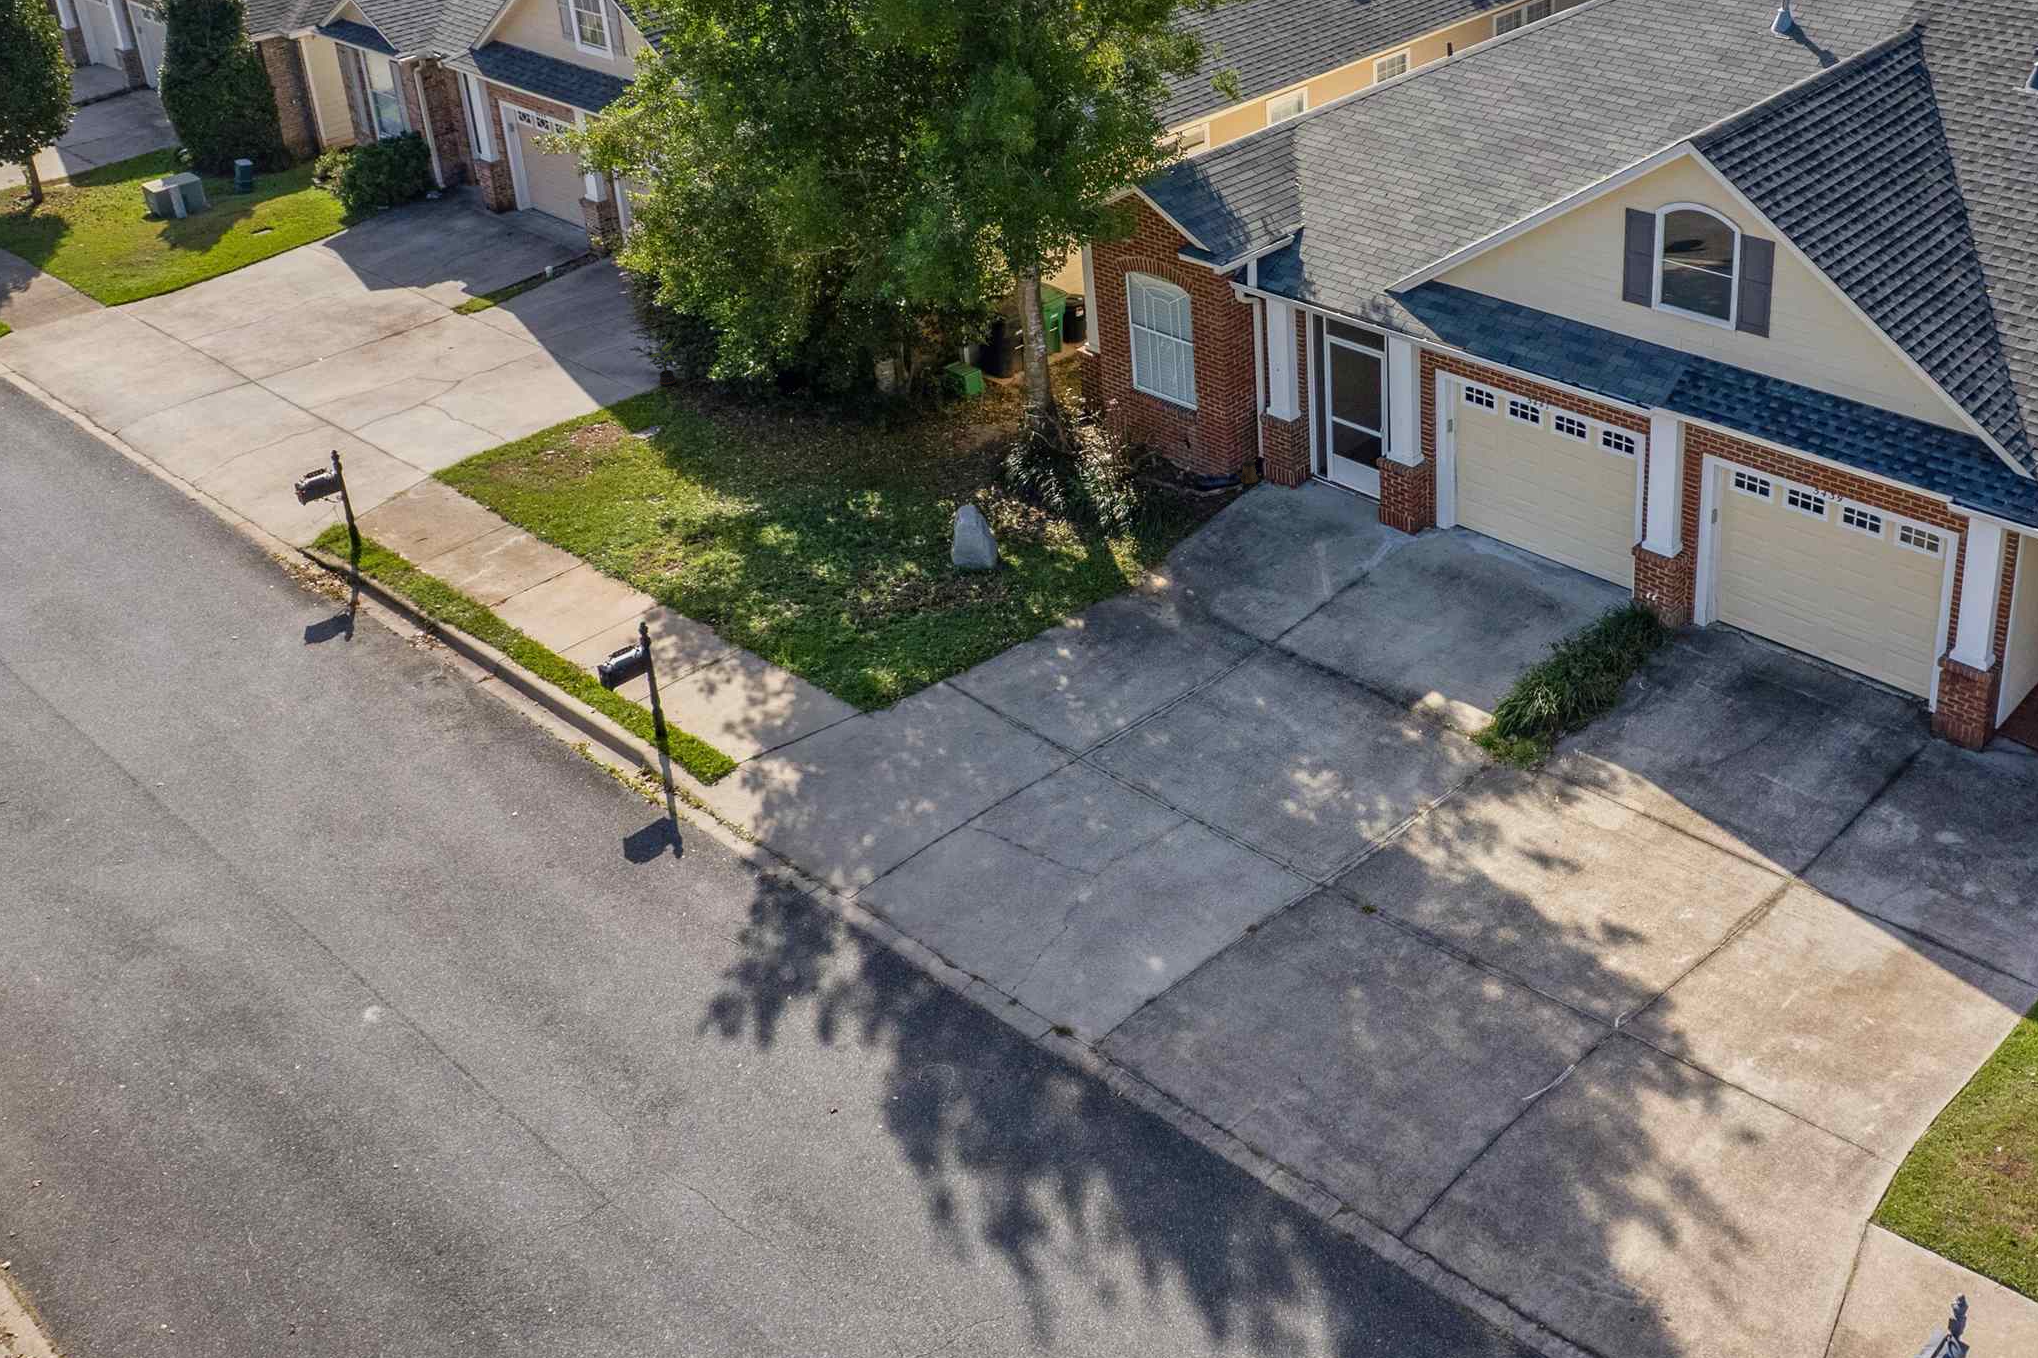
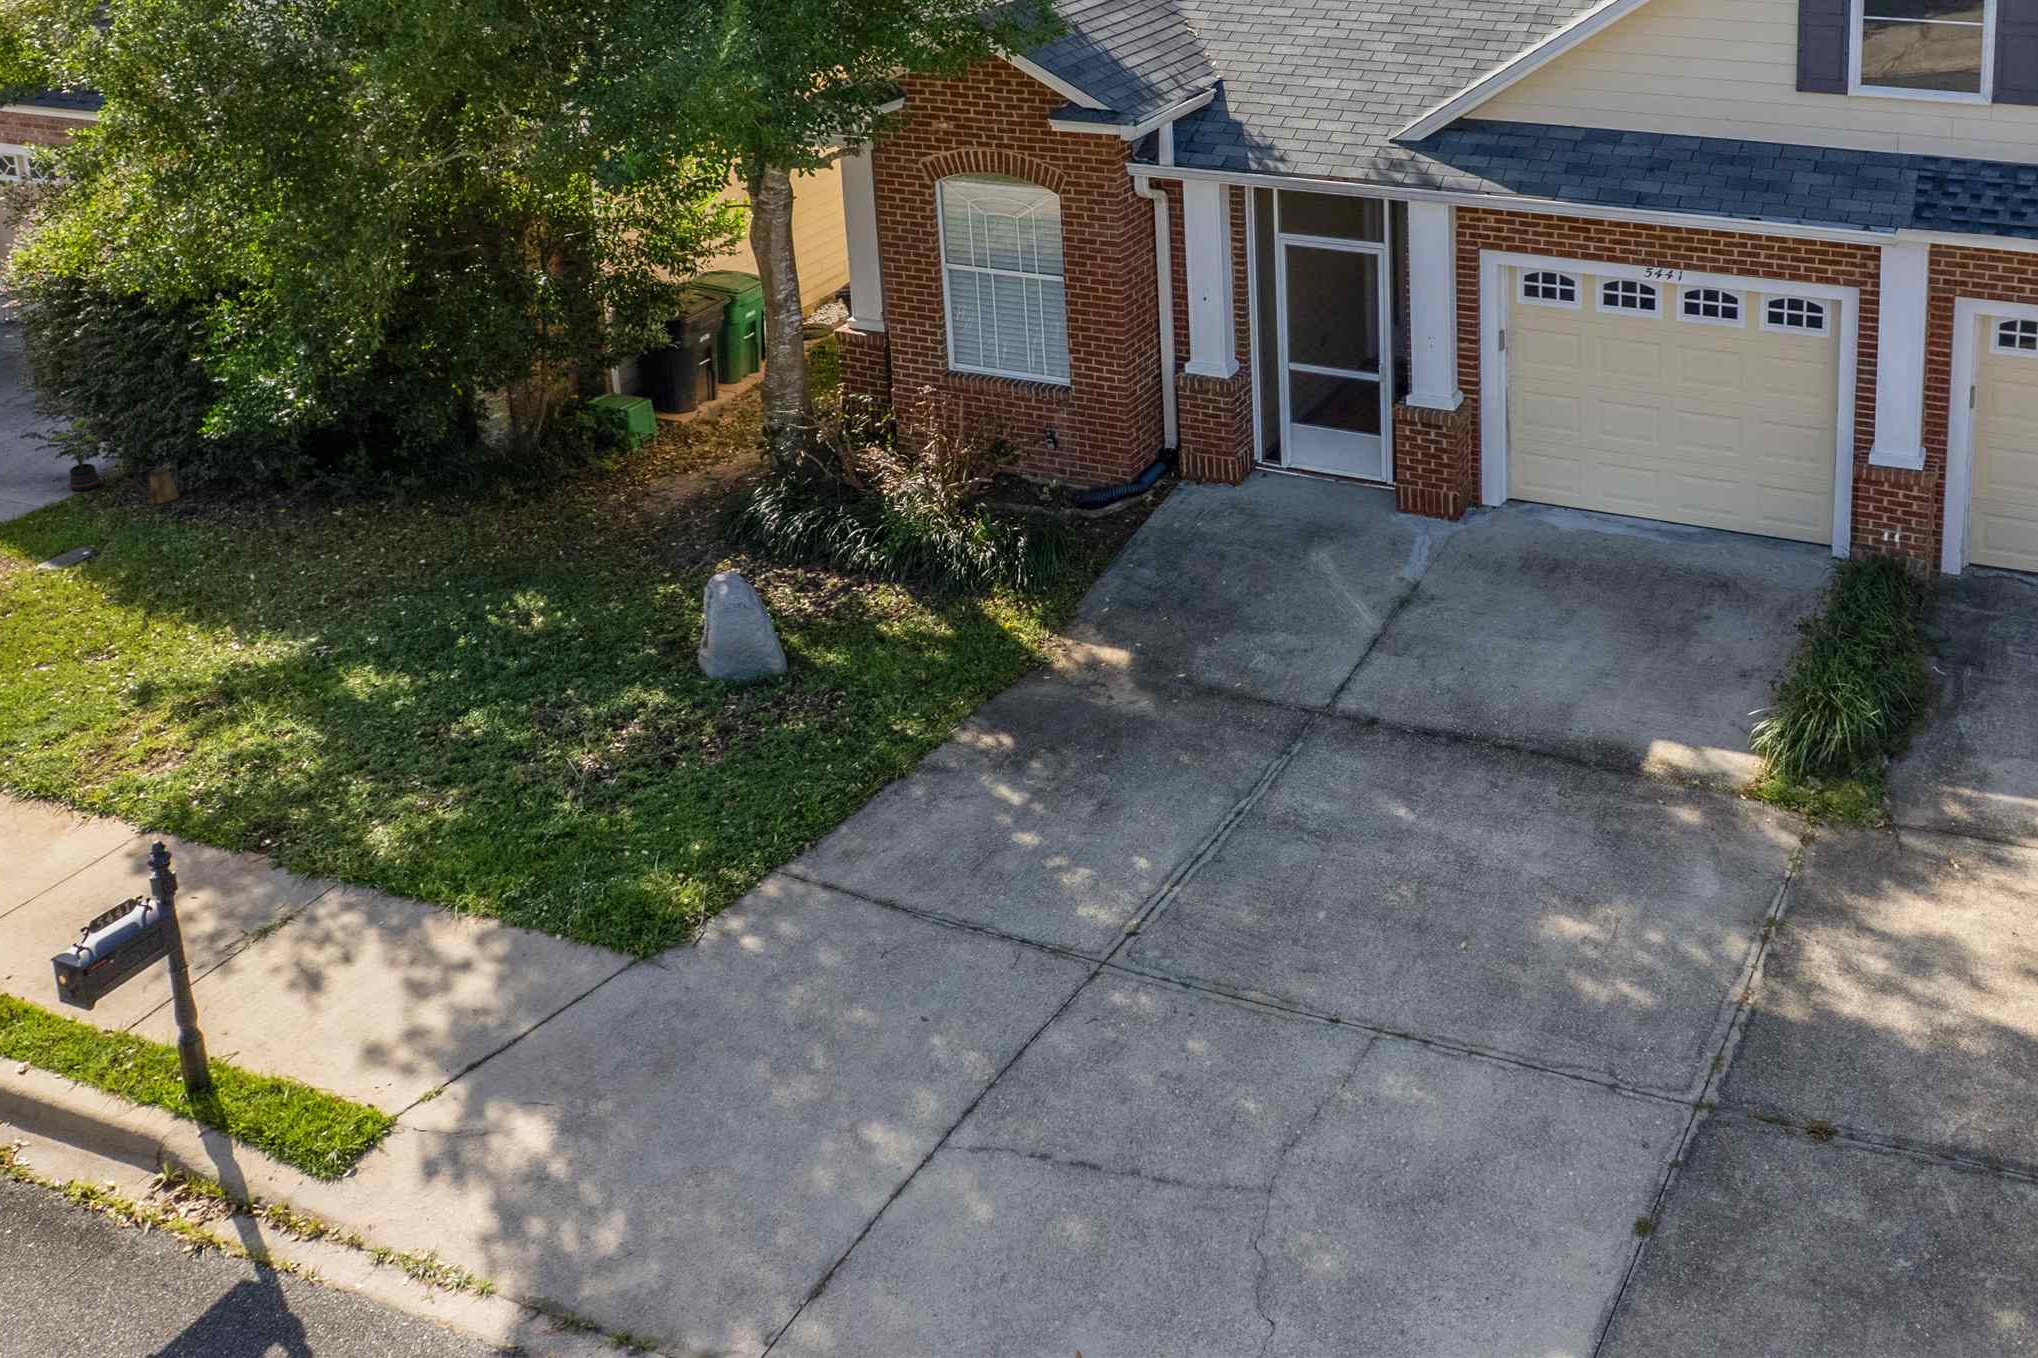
watering can: present [1230,460,1259,484] -> present [129,466,179,504]

